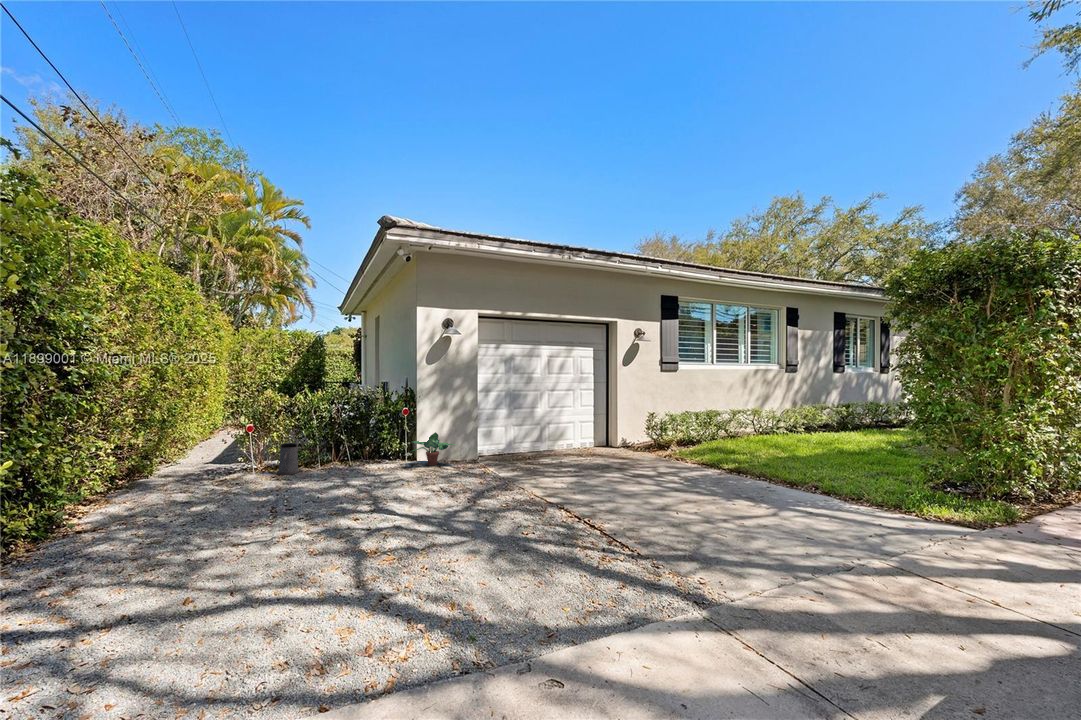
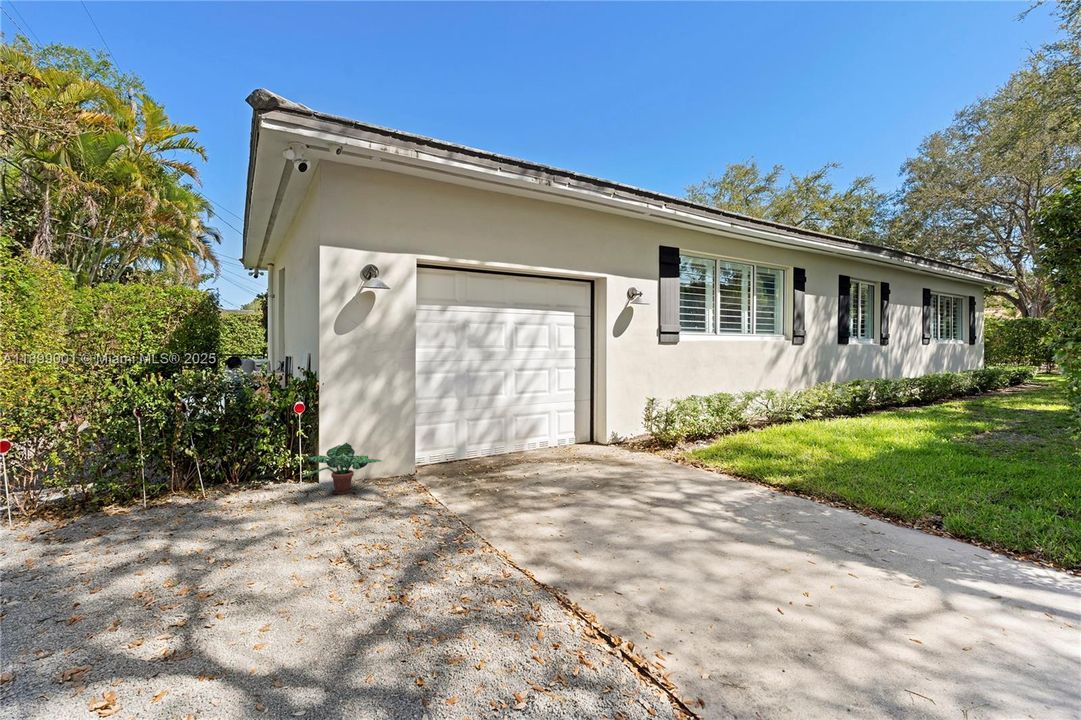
watering can: present [278,437,299,475] -> none [40,464,97,537]

